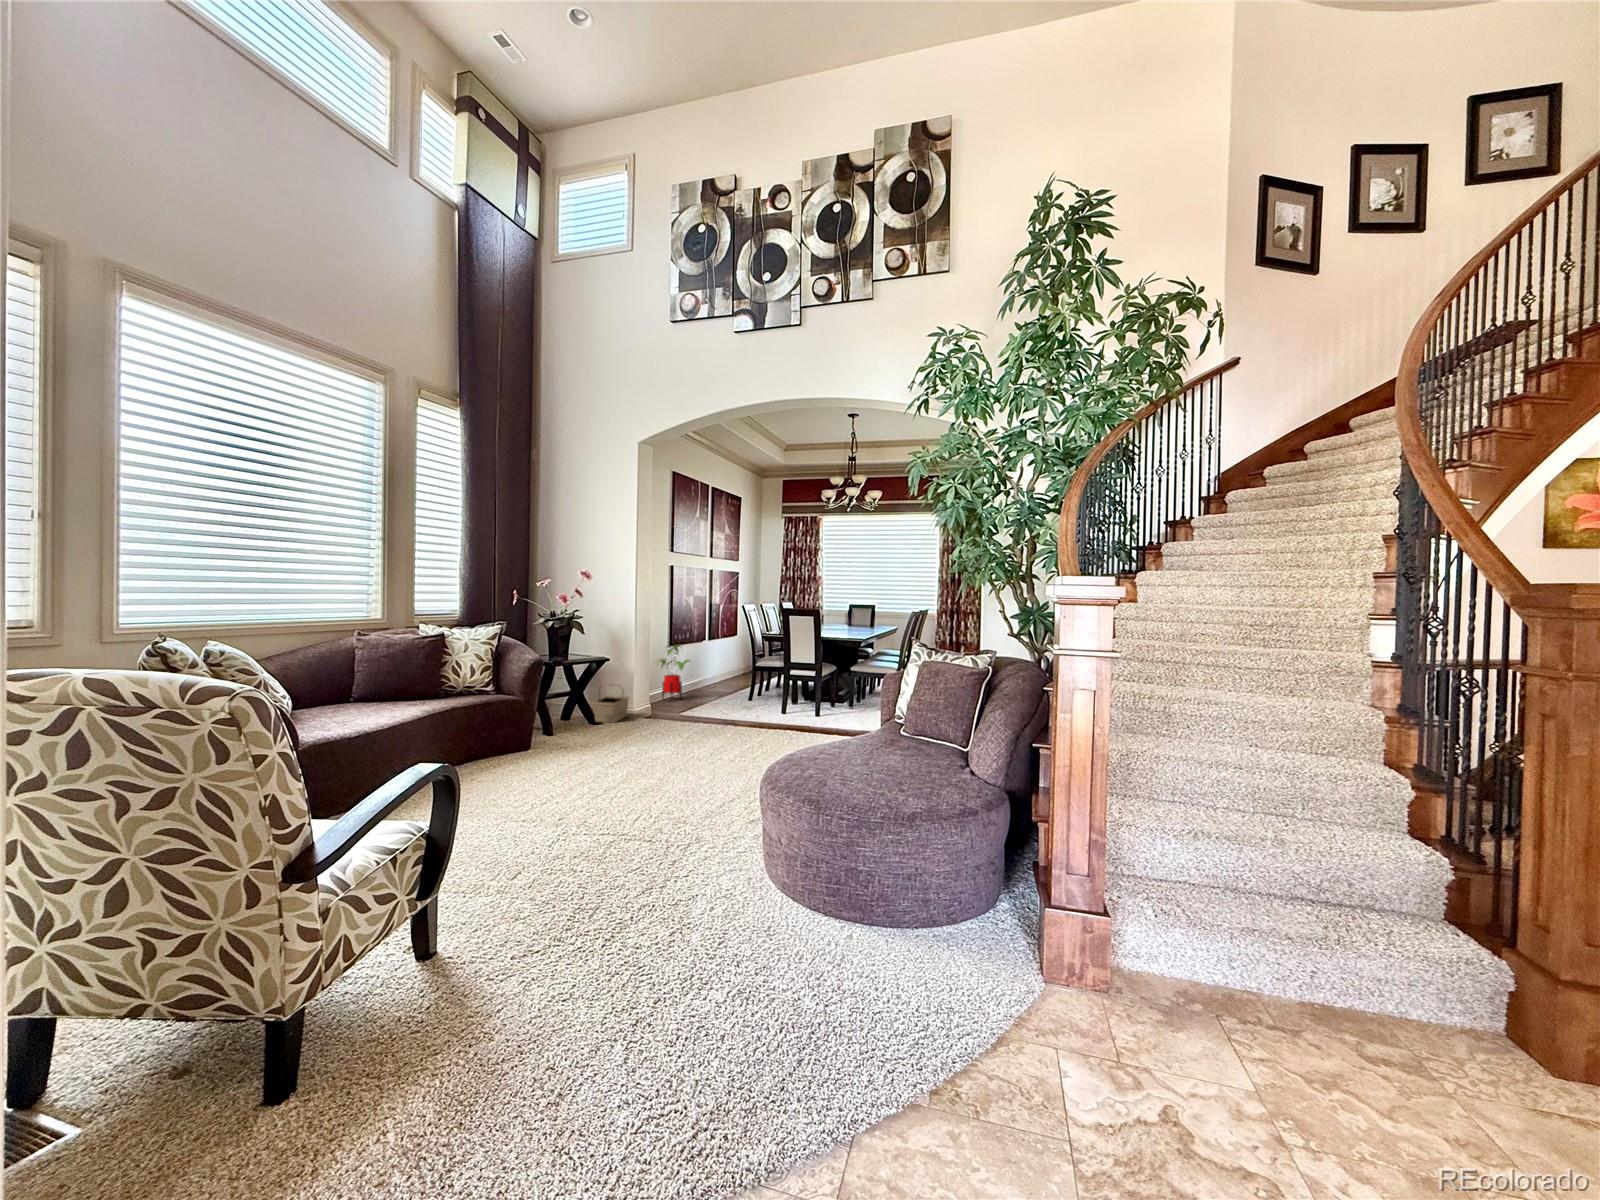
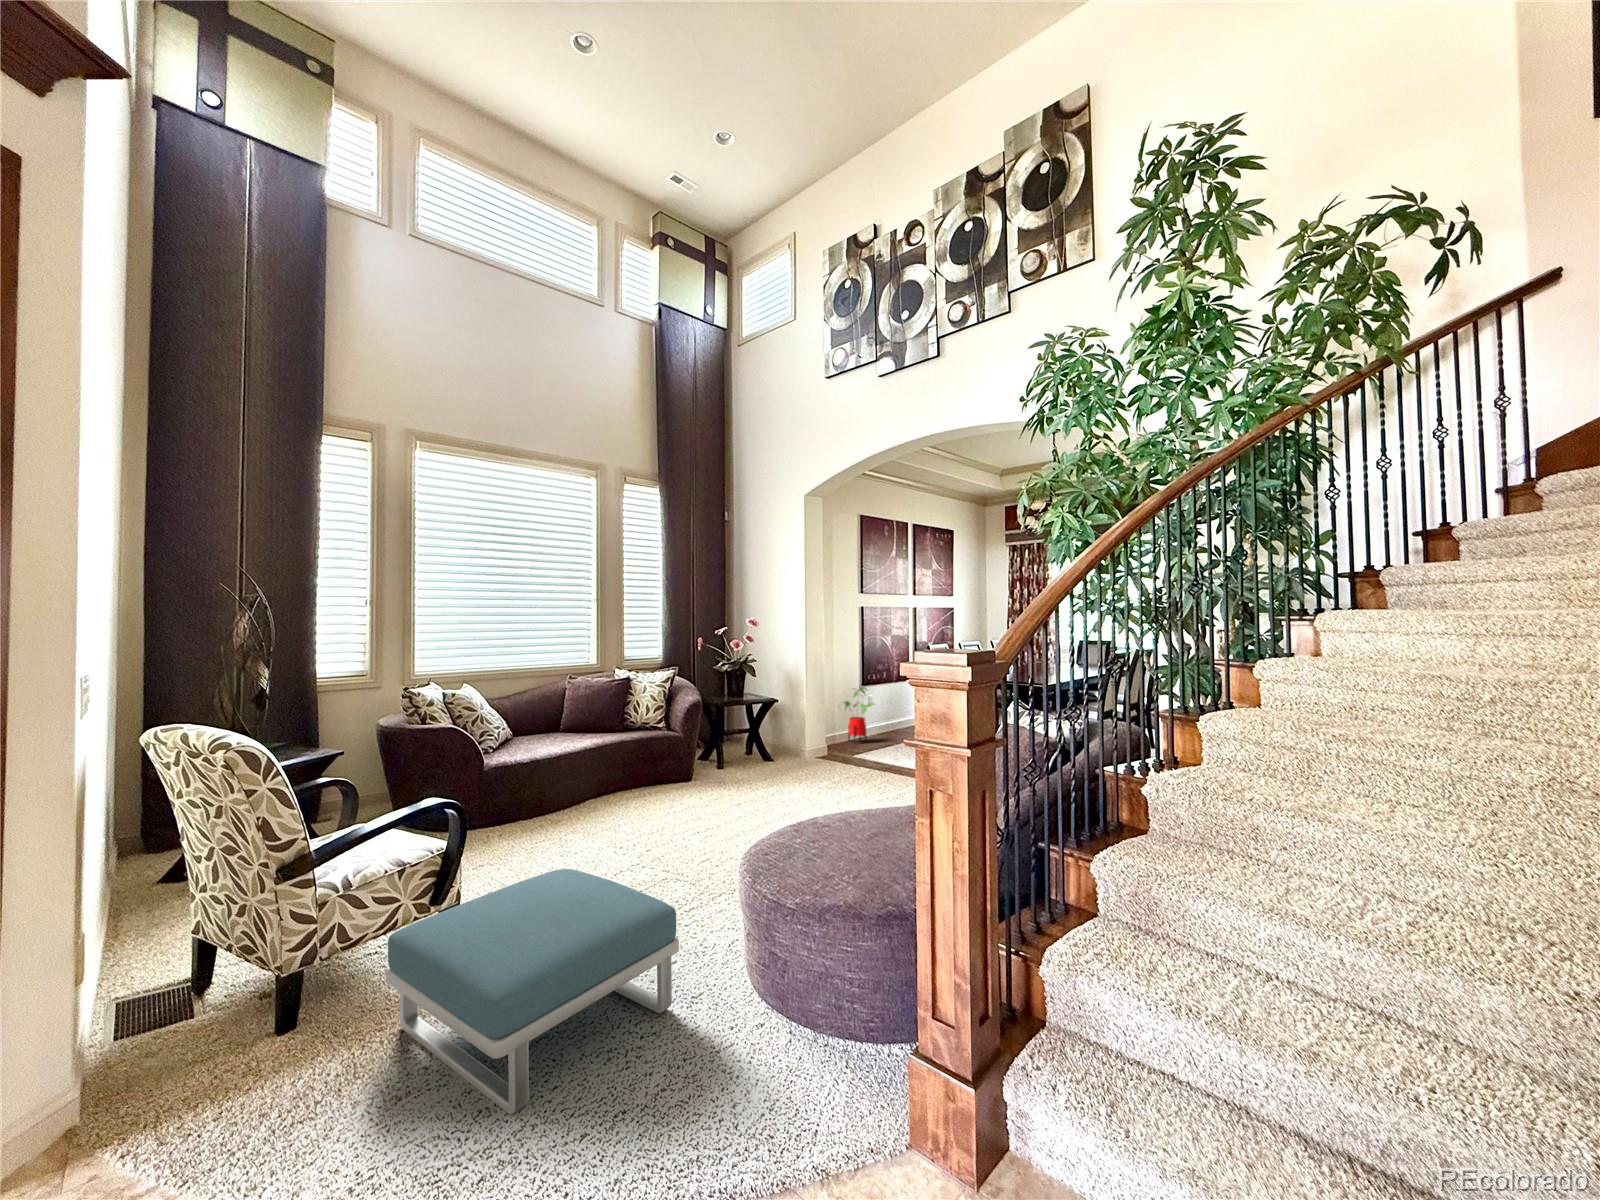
basket: present [592,685,629,723] -> none [762,726,800,763]
footstool: none [445,830,762,1080] -> present [386,869,679,1114]

